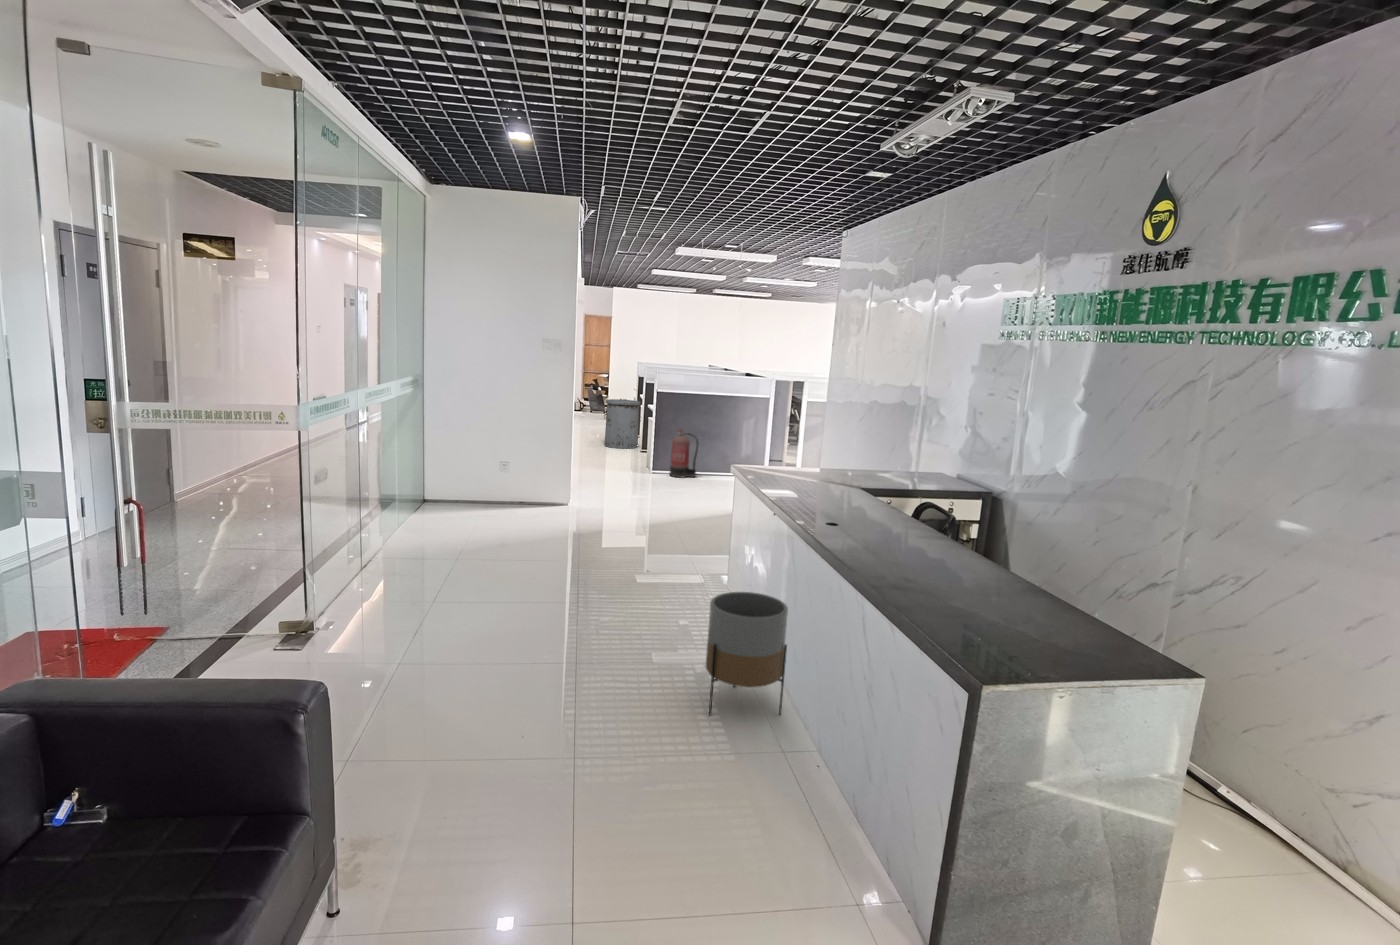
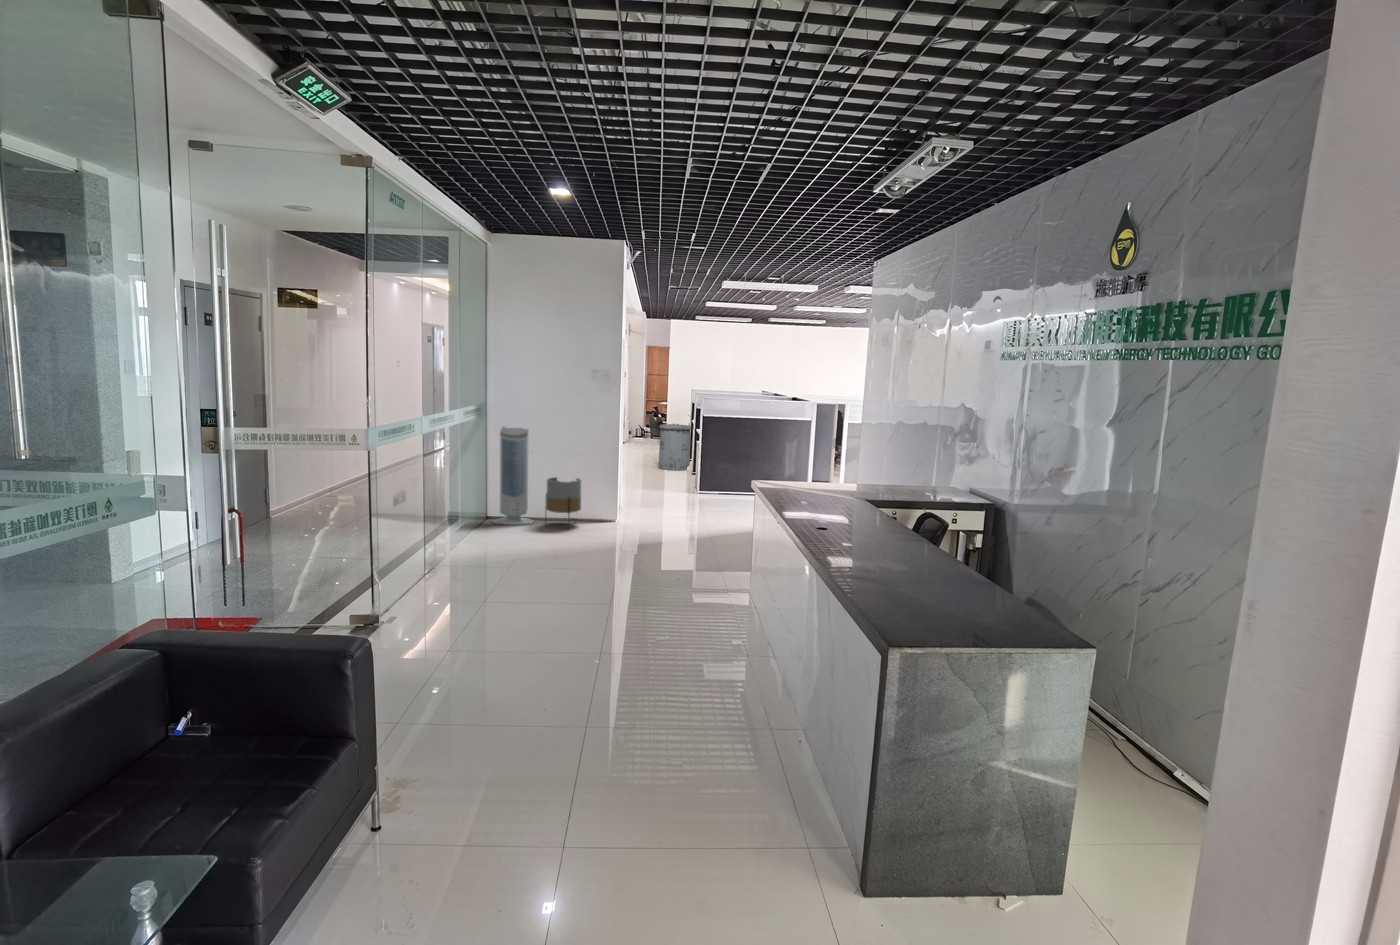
air purifier: none [433,399,480,510] -> present [493,427,534,525]
fire extinguisher: present [670,429,699,478] -> none [714,450,741,496]
planter: present [706,592,788,715] -> present [545,477,581,520]

